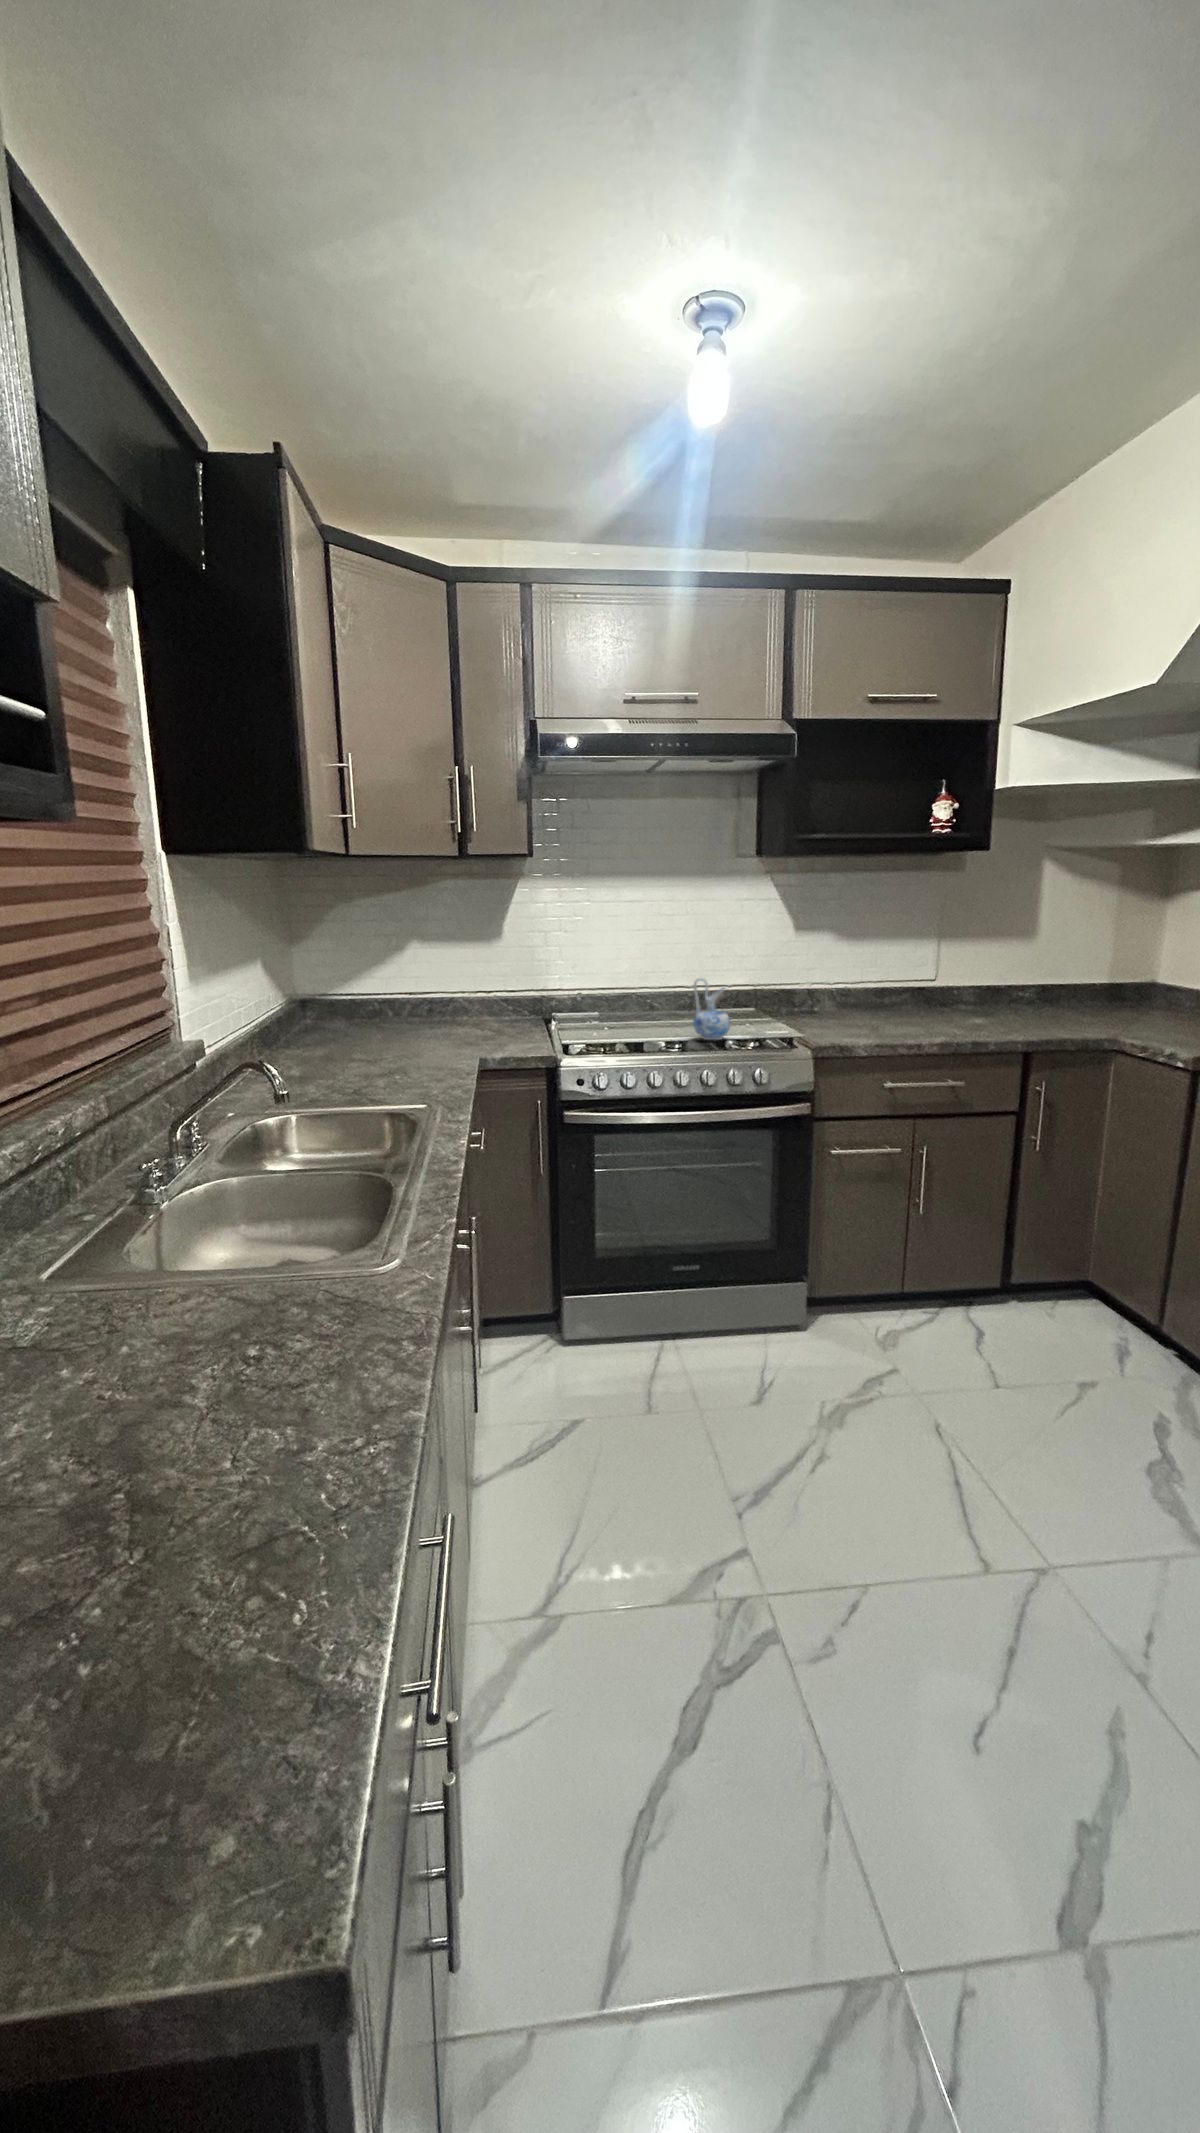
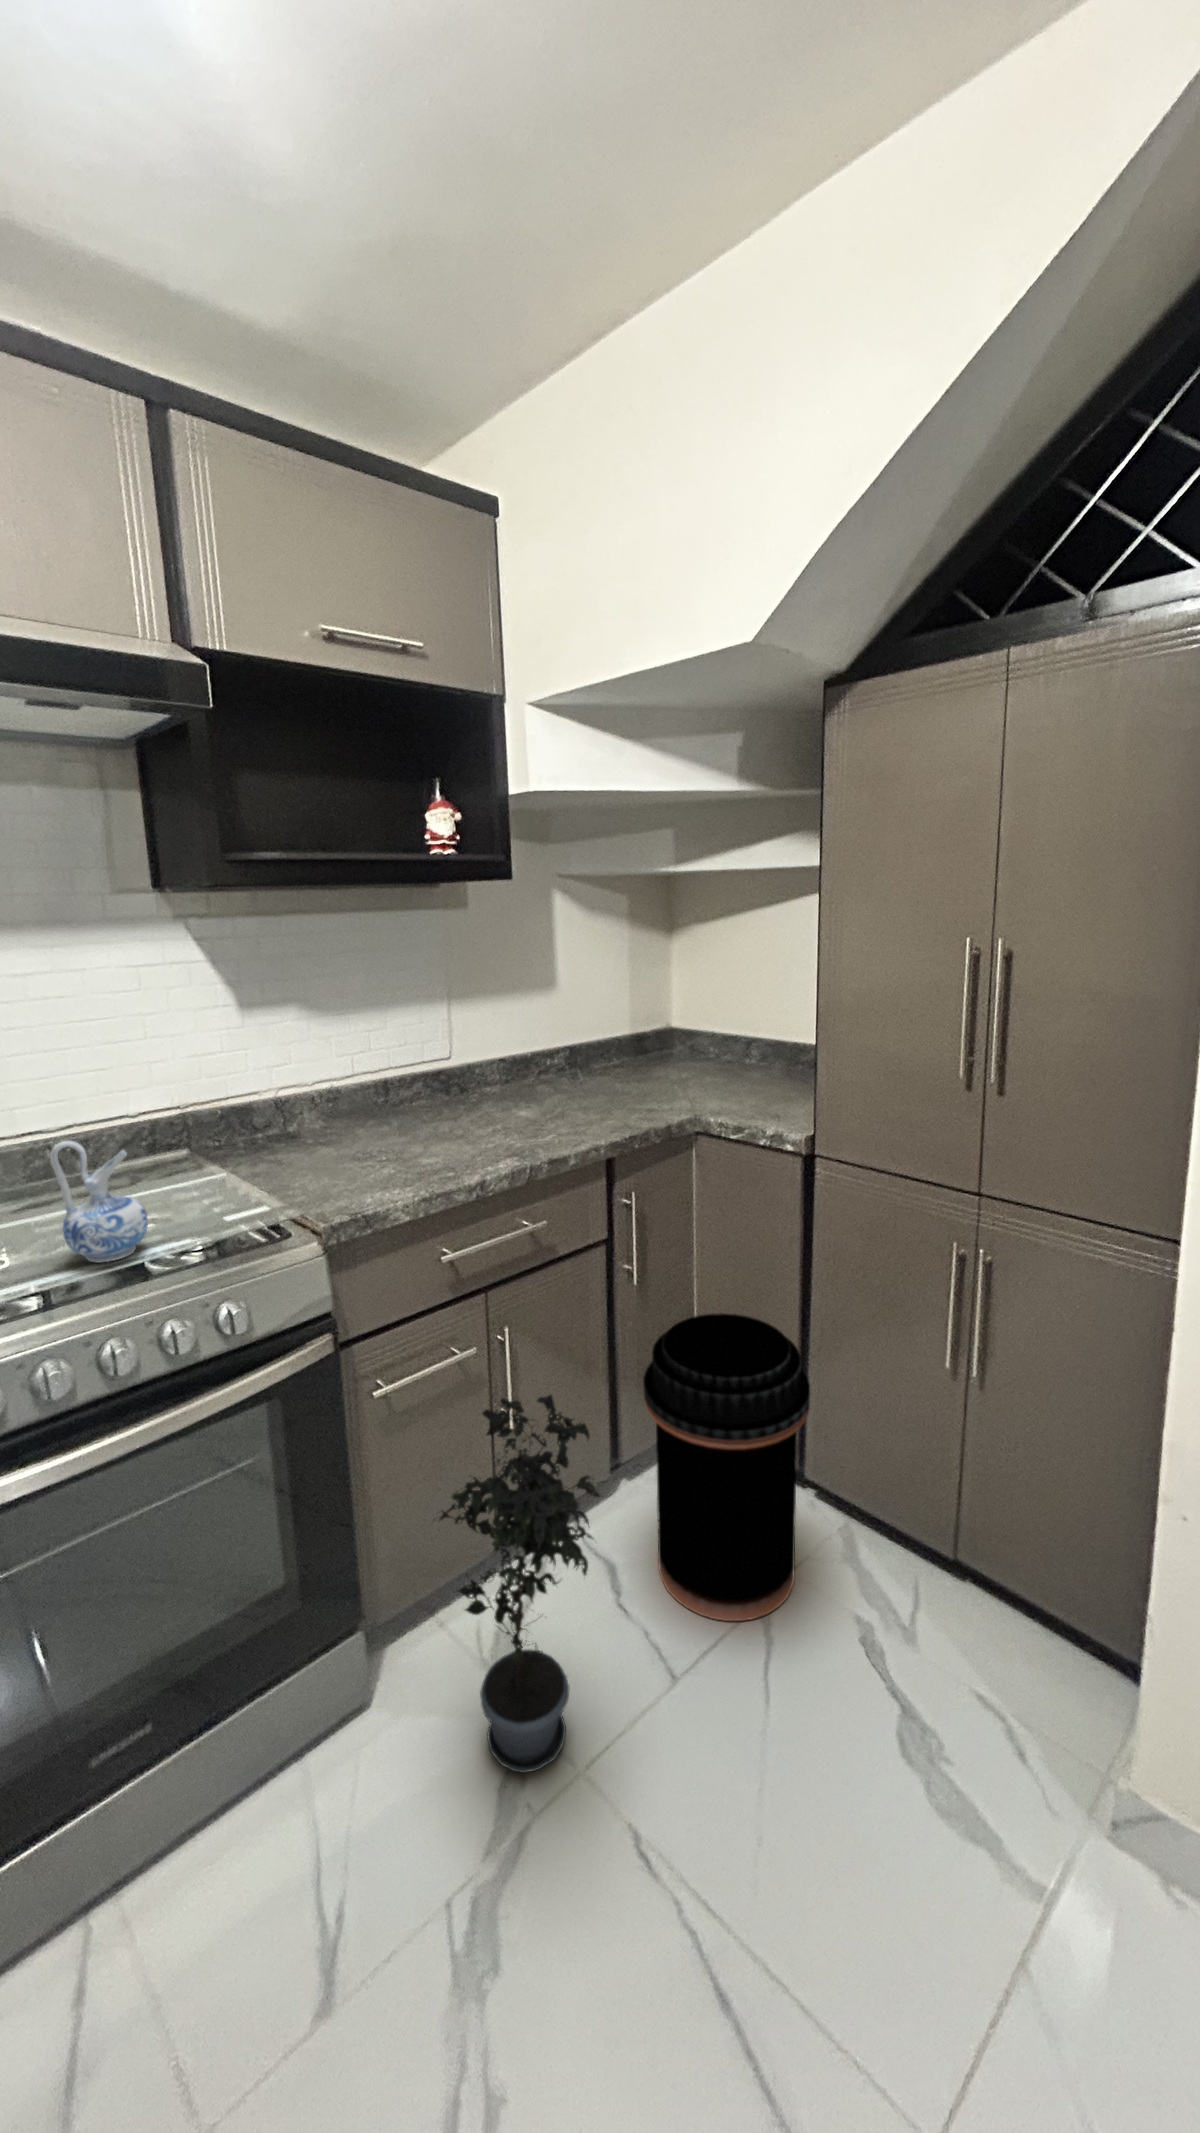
potted plant: none [848,1160,956,1381] -> present [440,1395,600,1773]
trash can: none [1013,1173,1154,1385] -> present [643,1313,810,1621]

